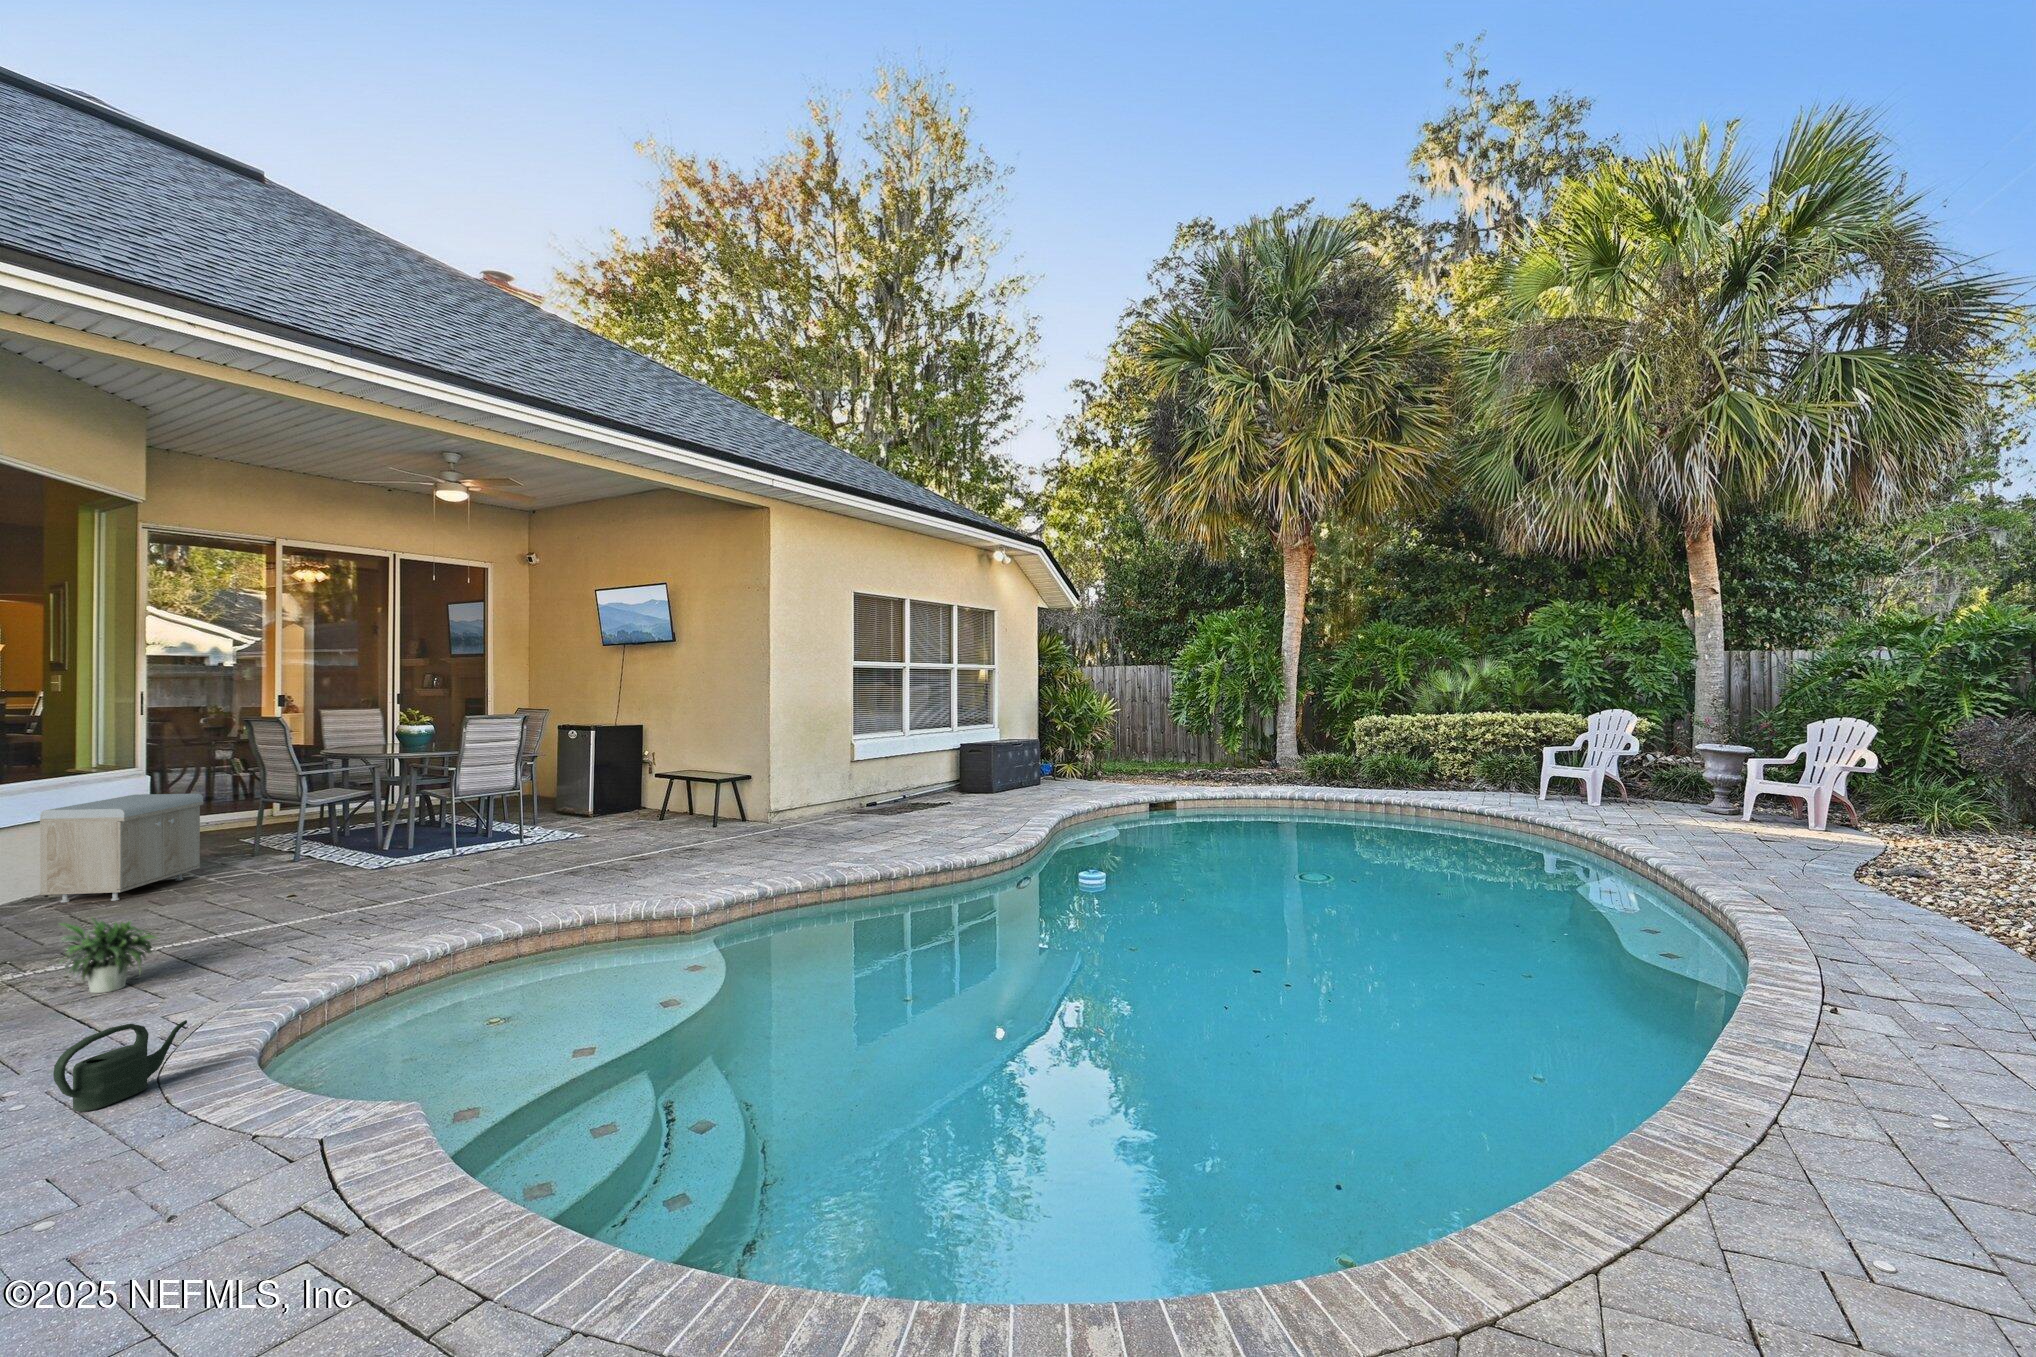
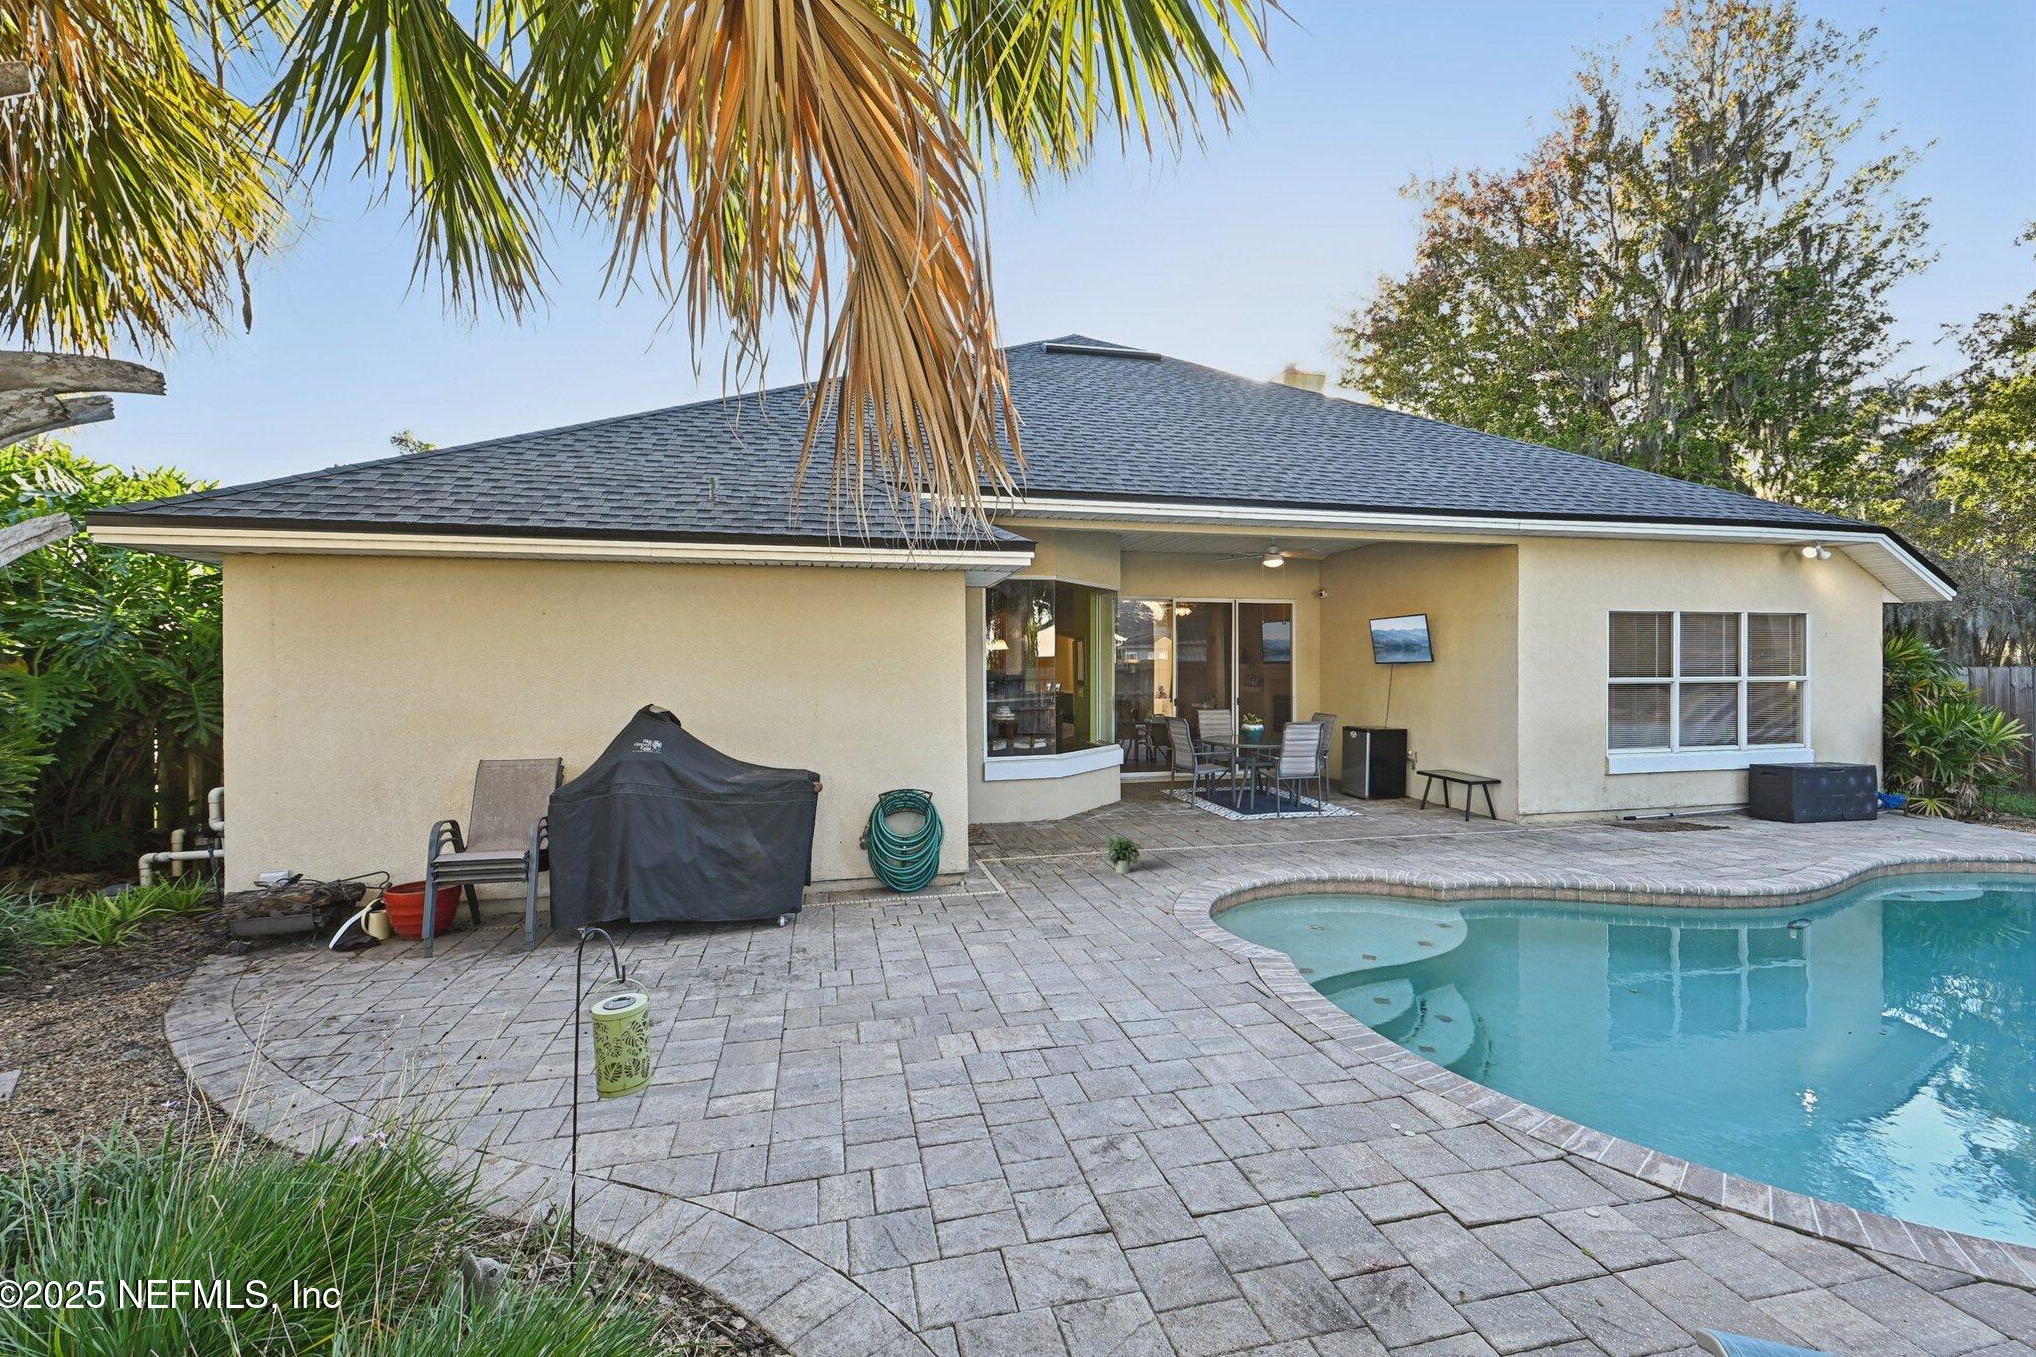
storage bench: present [40,794,204,902] -> none [1080,762,1144,822]
watering can: present [53,1020,187,1112] -> none [1123,893,1167,930]

